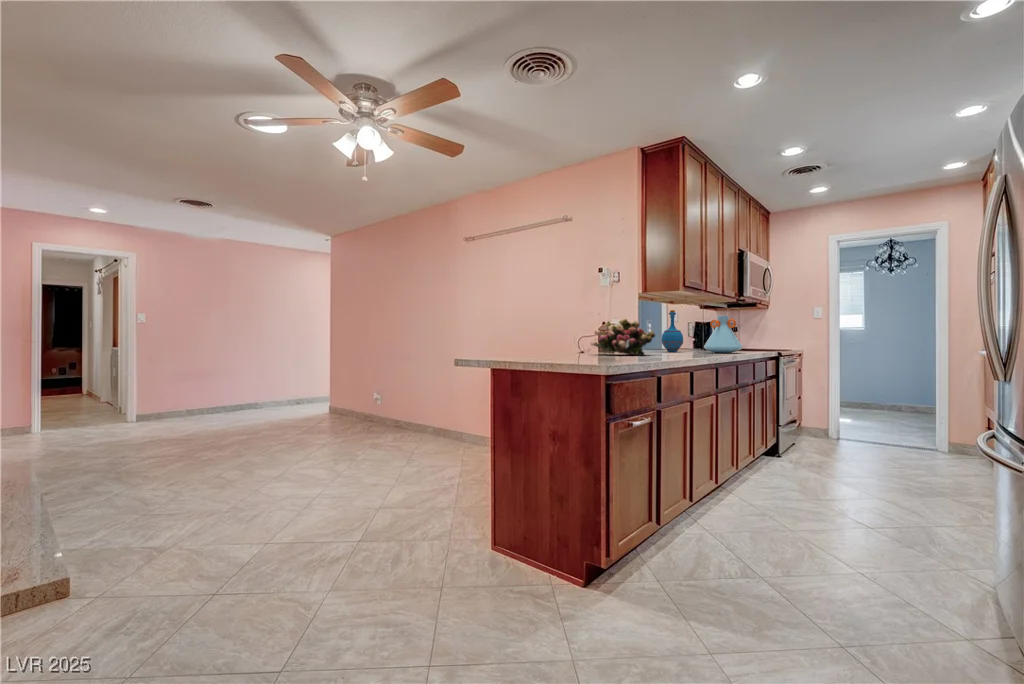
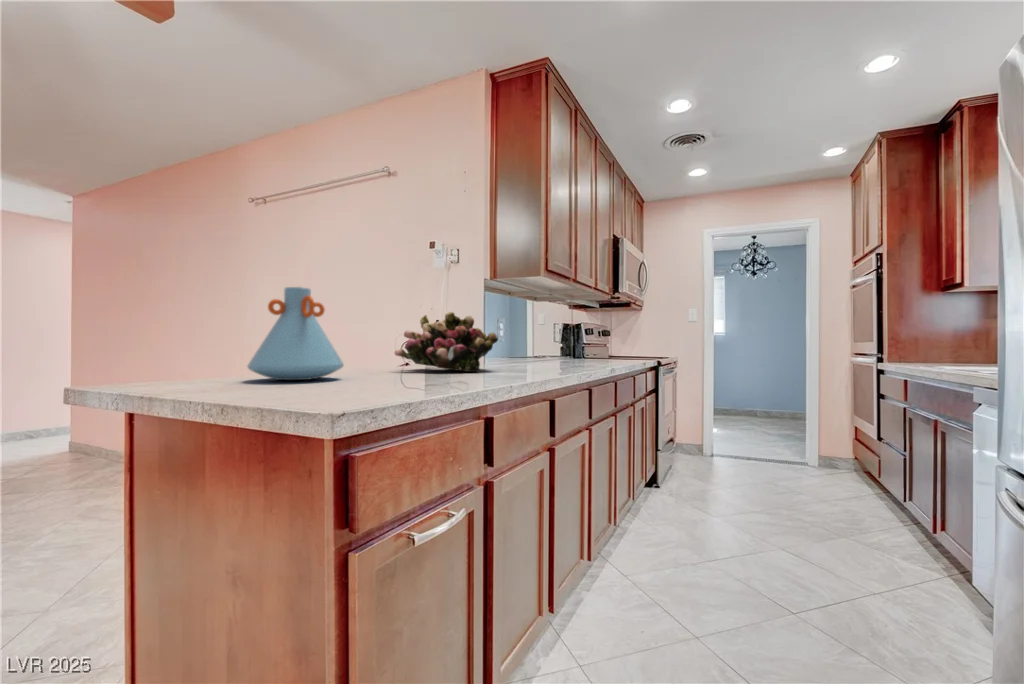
bottle: present [662,310,683,352] -> none [517,305,546,363]
vase: present [704,316,743,353] -> present [247,287,344,380]

